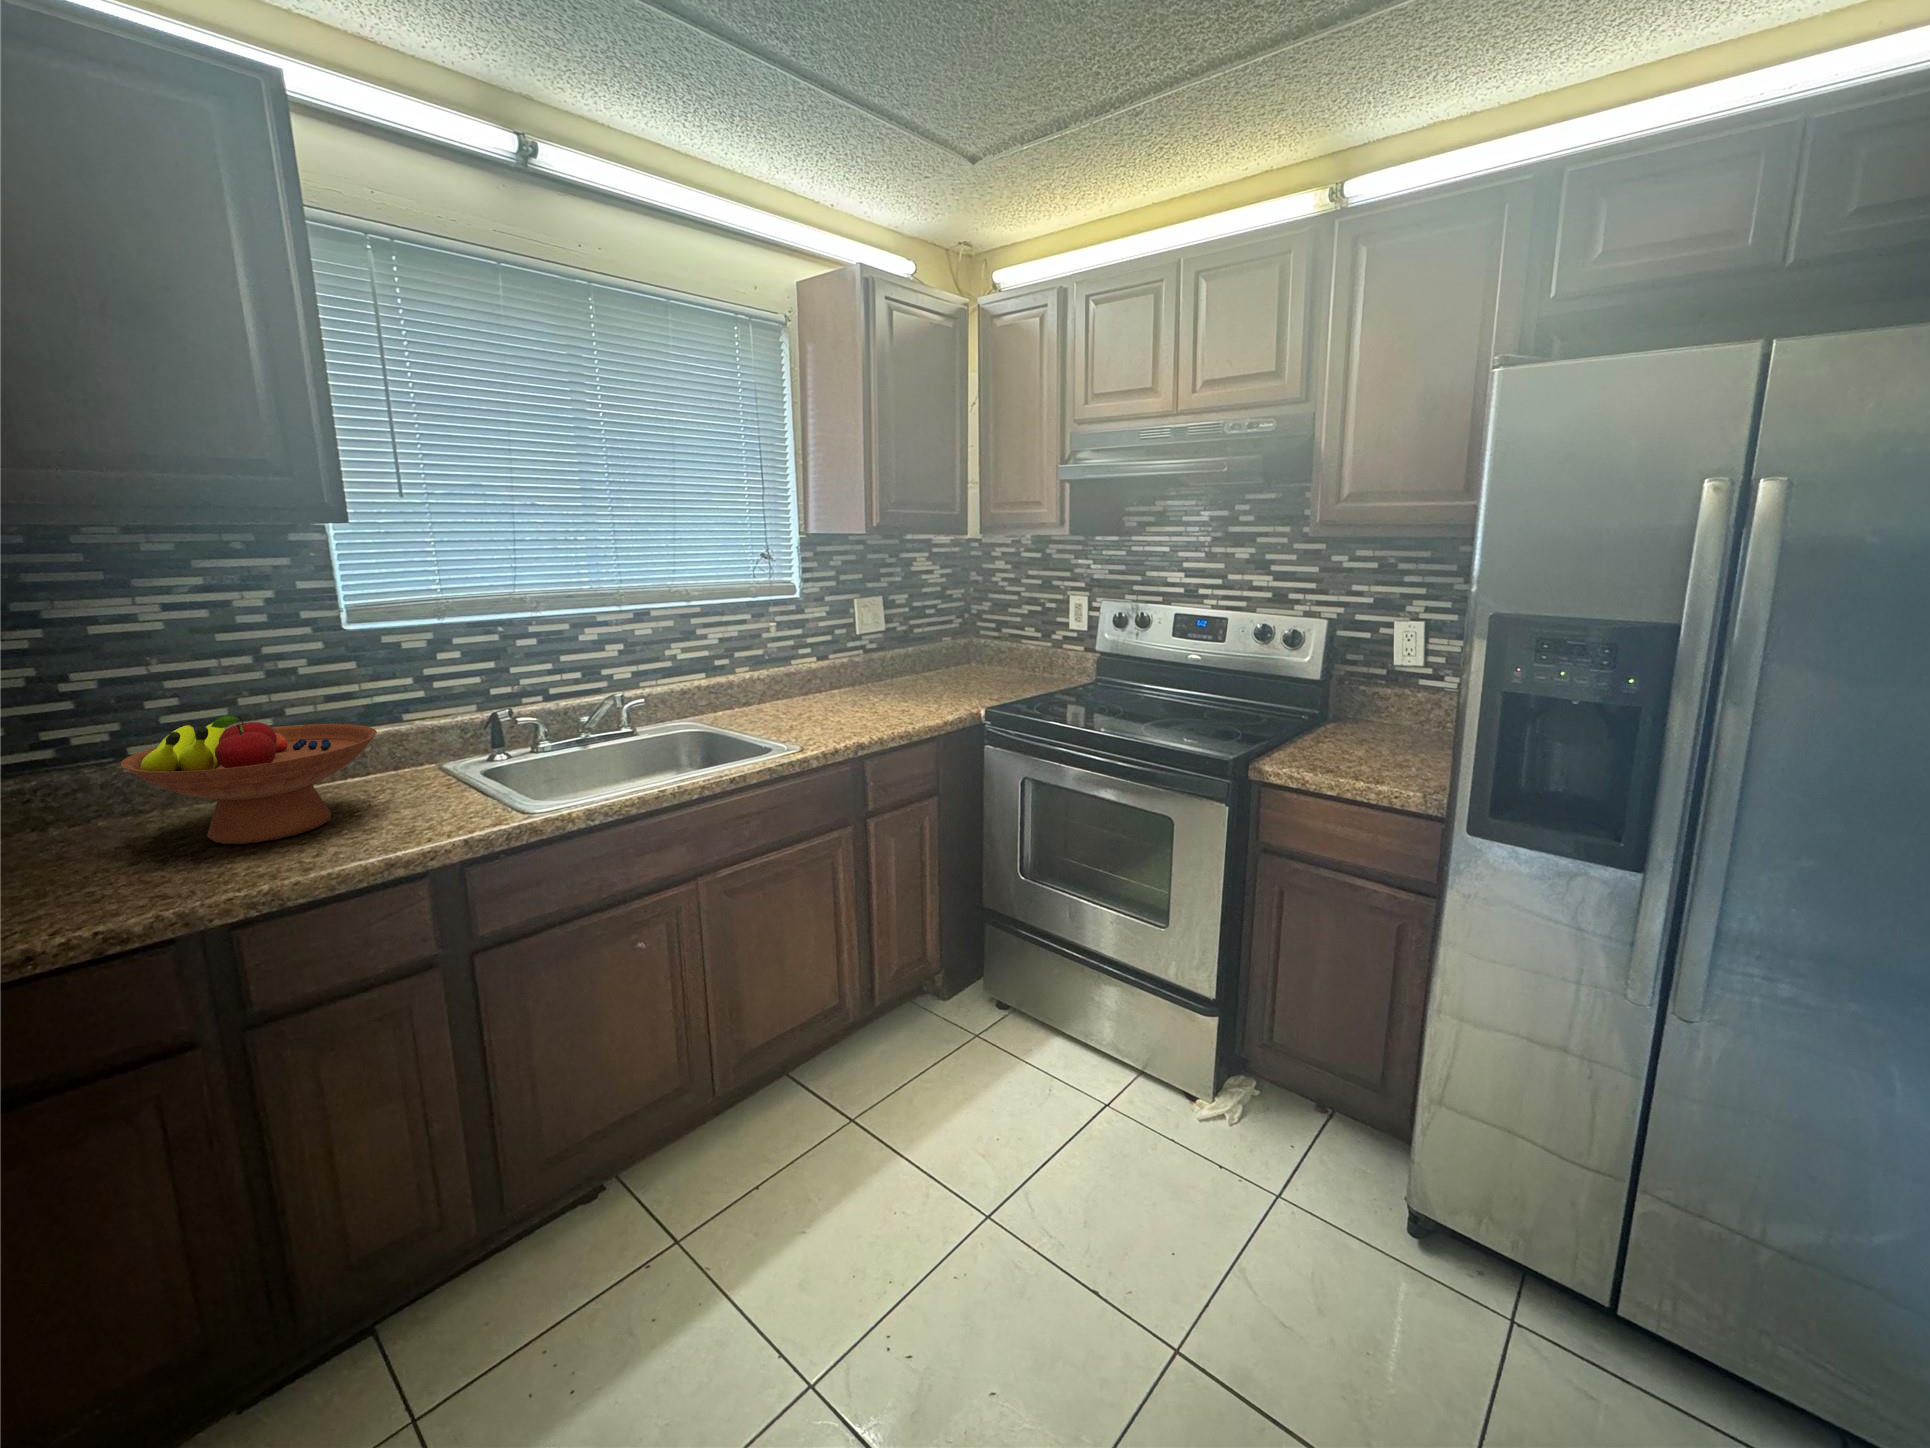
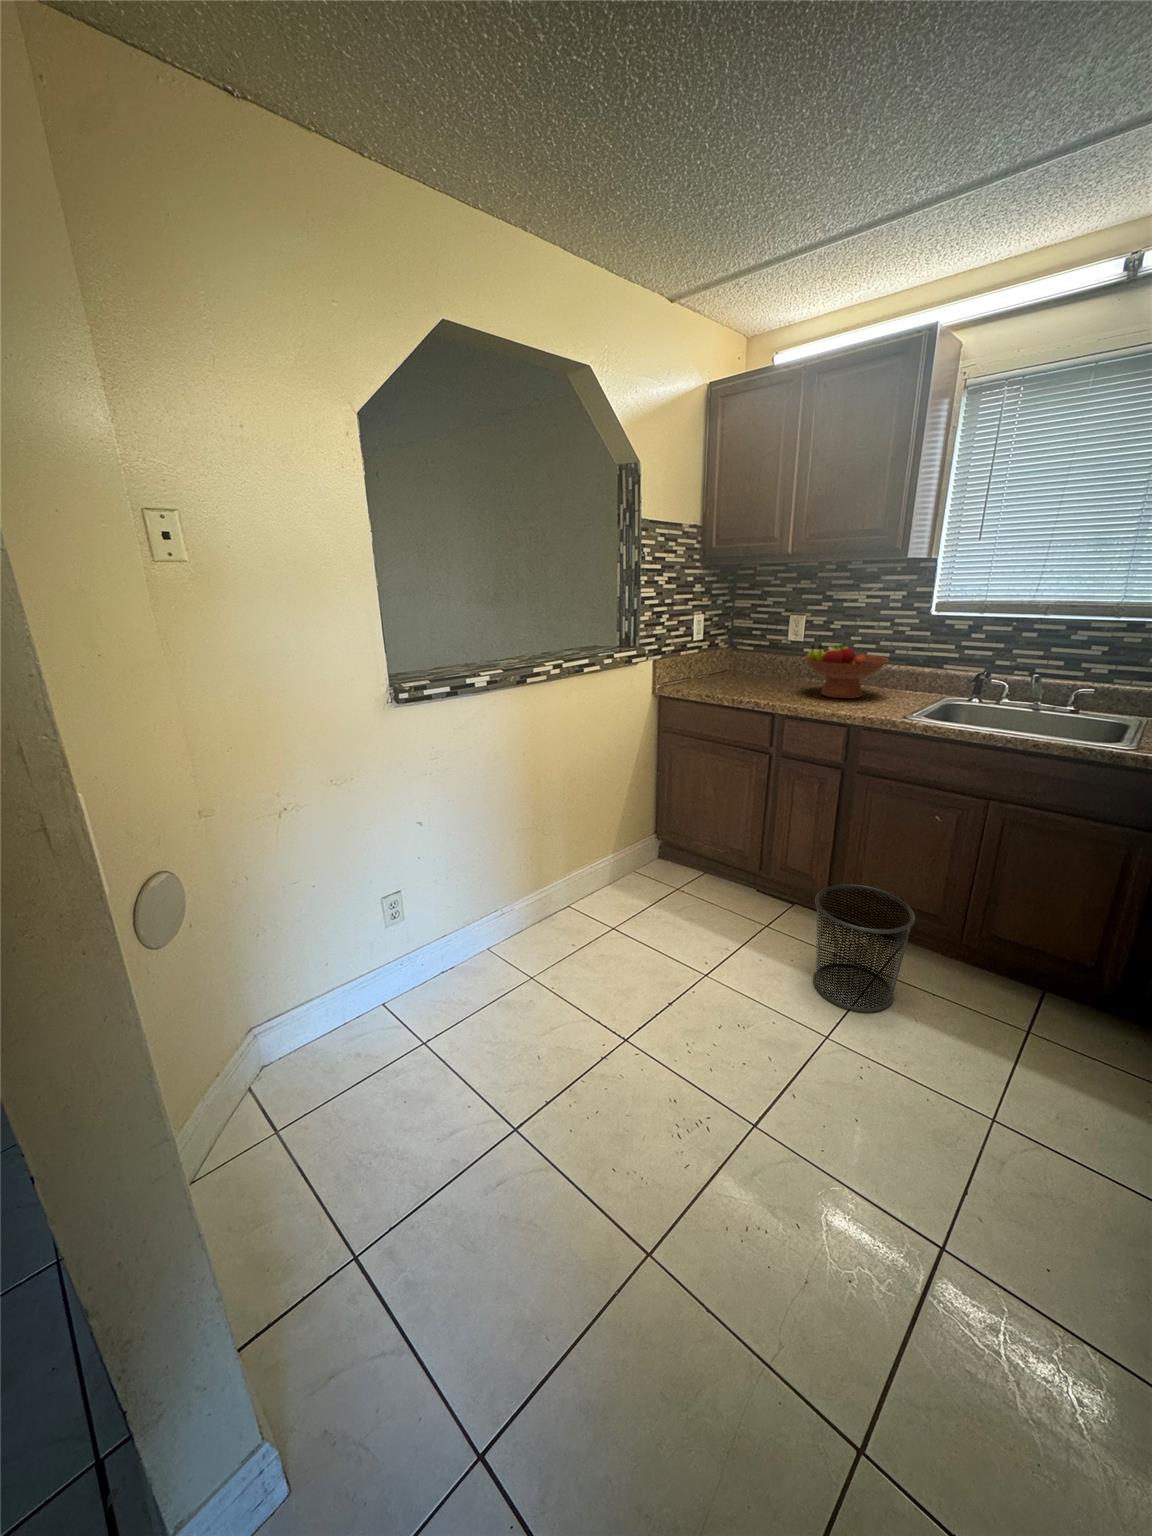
waste bin: none [583,1094,768,1370] -> present [813,884,915,1012]

